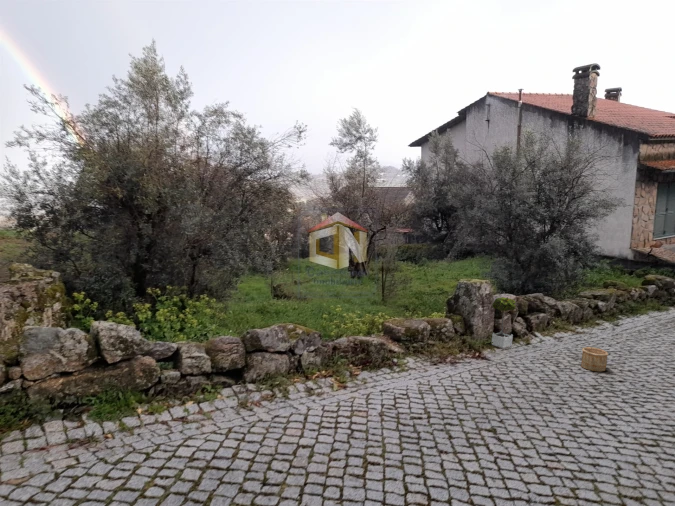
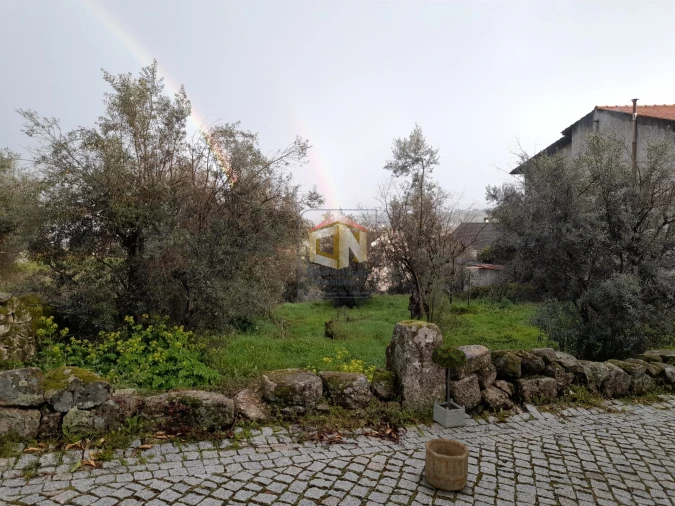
wooden bucket: present [581,347,608,372] -> present [425,438,470,491]

